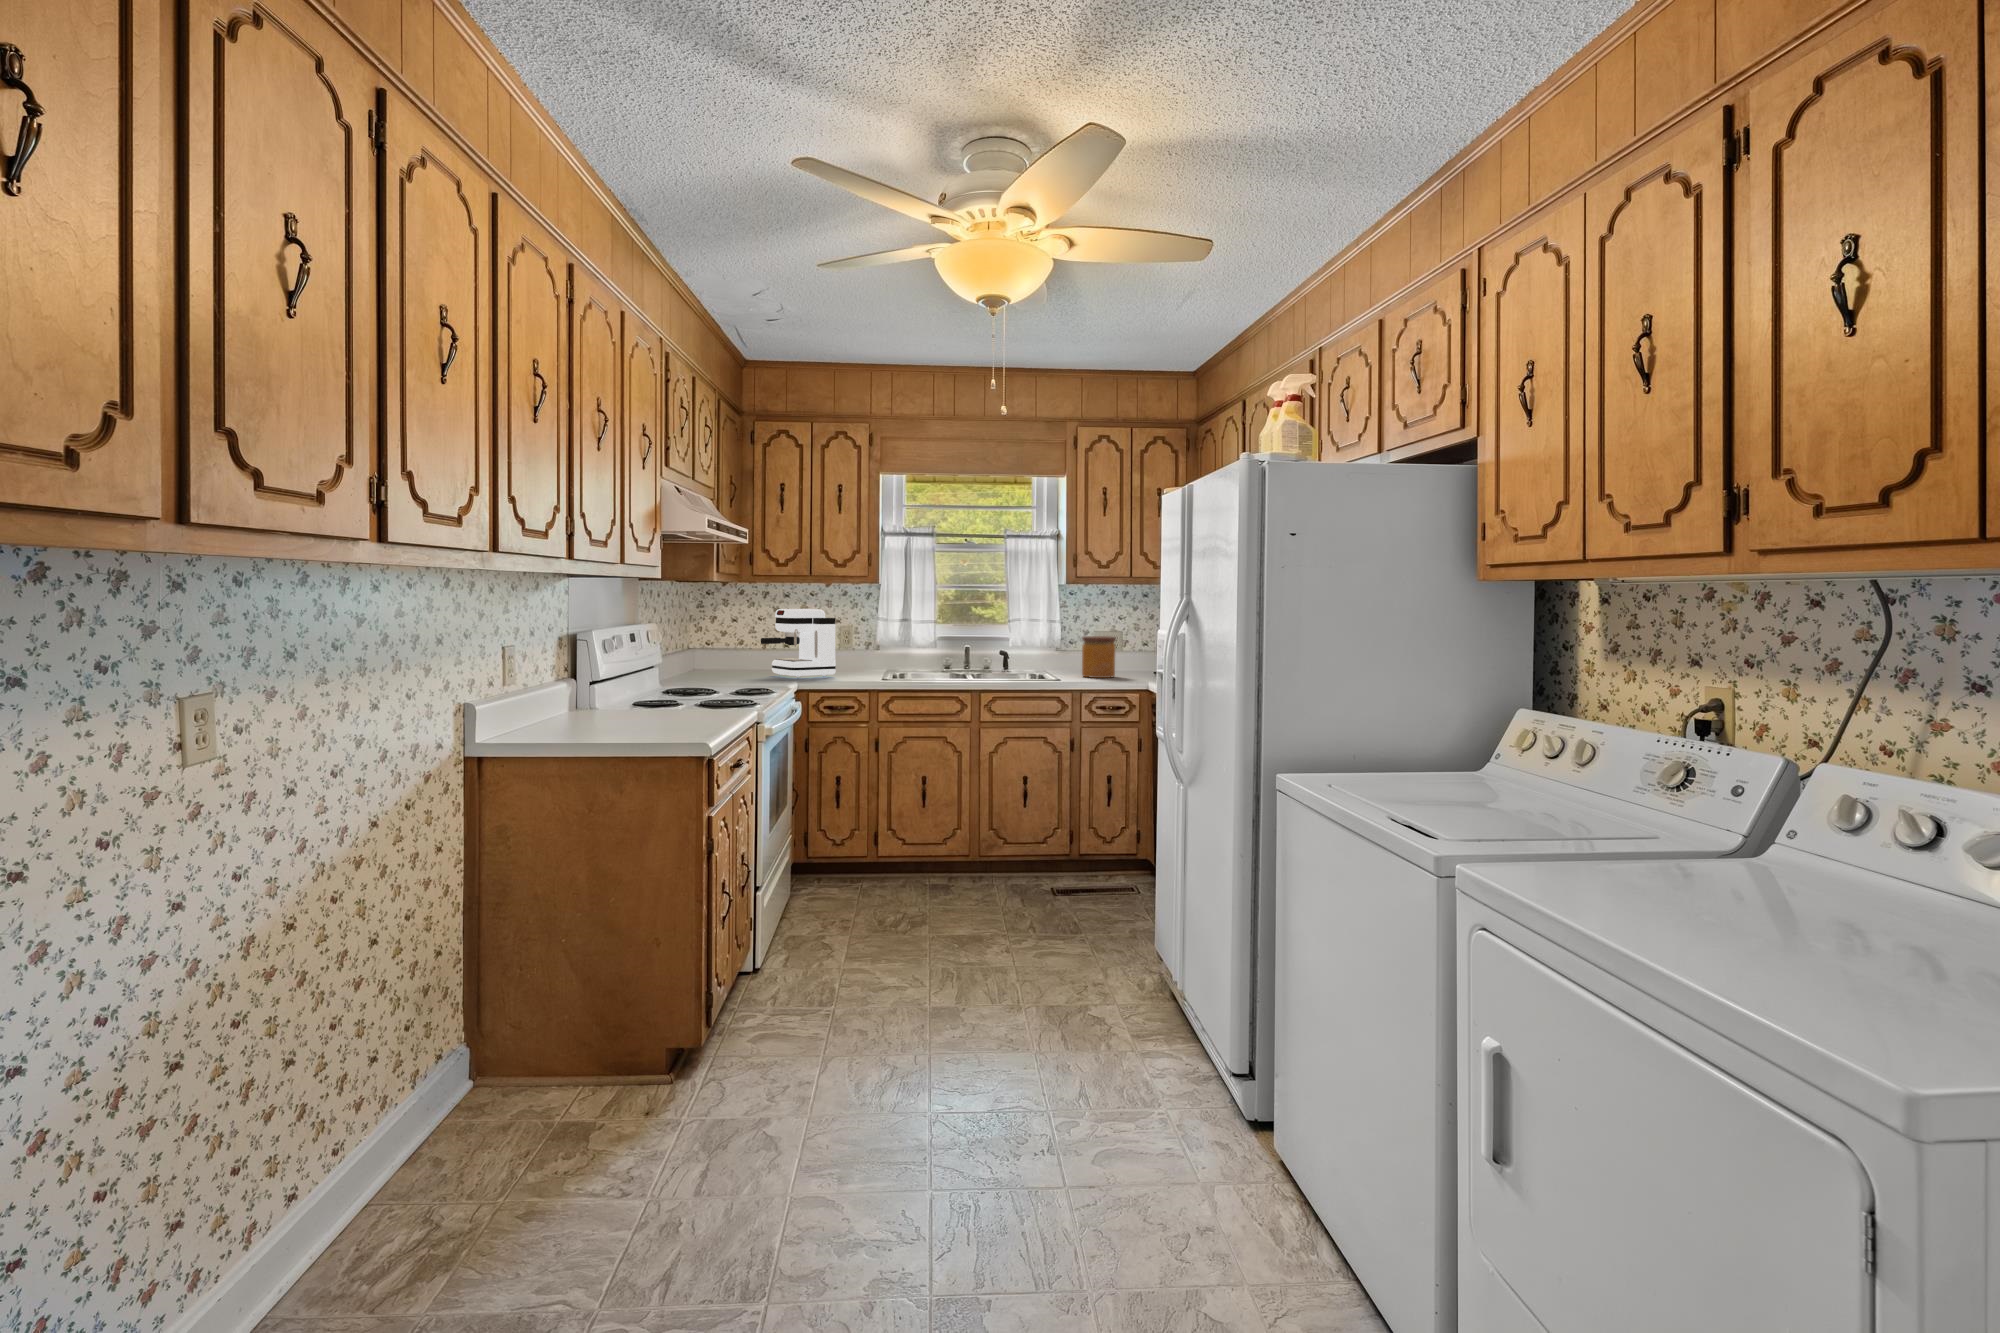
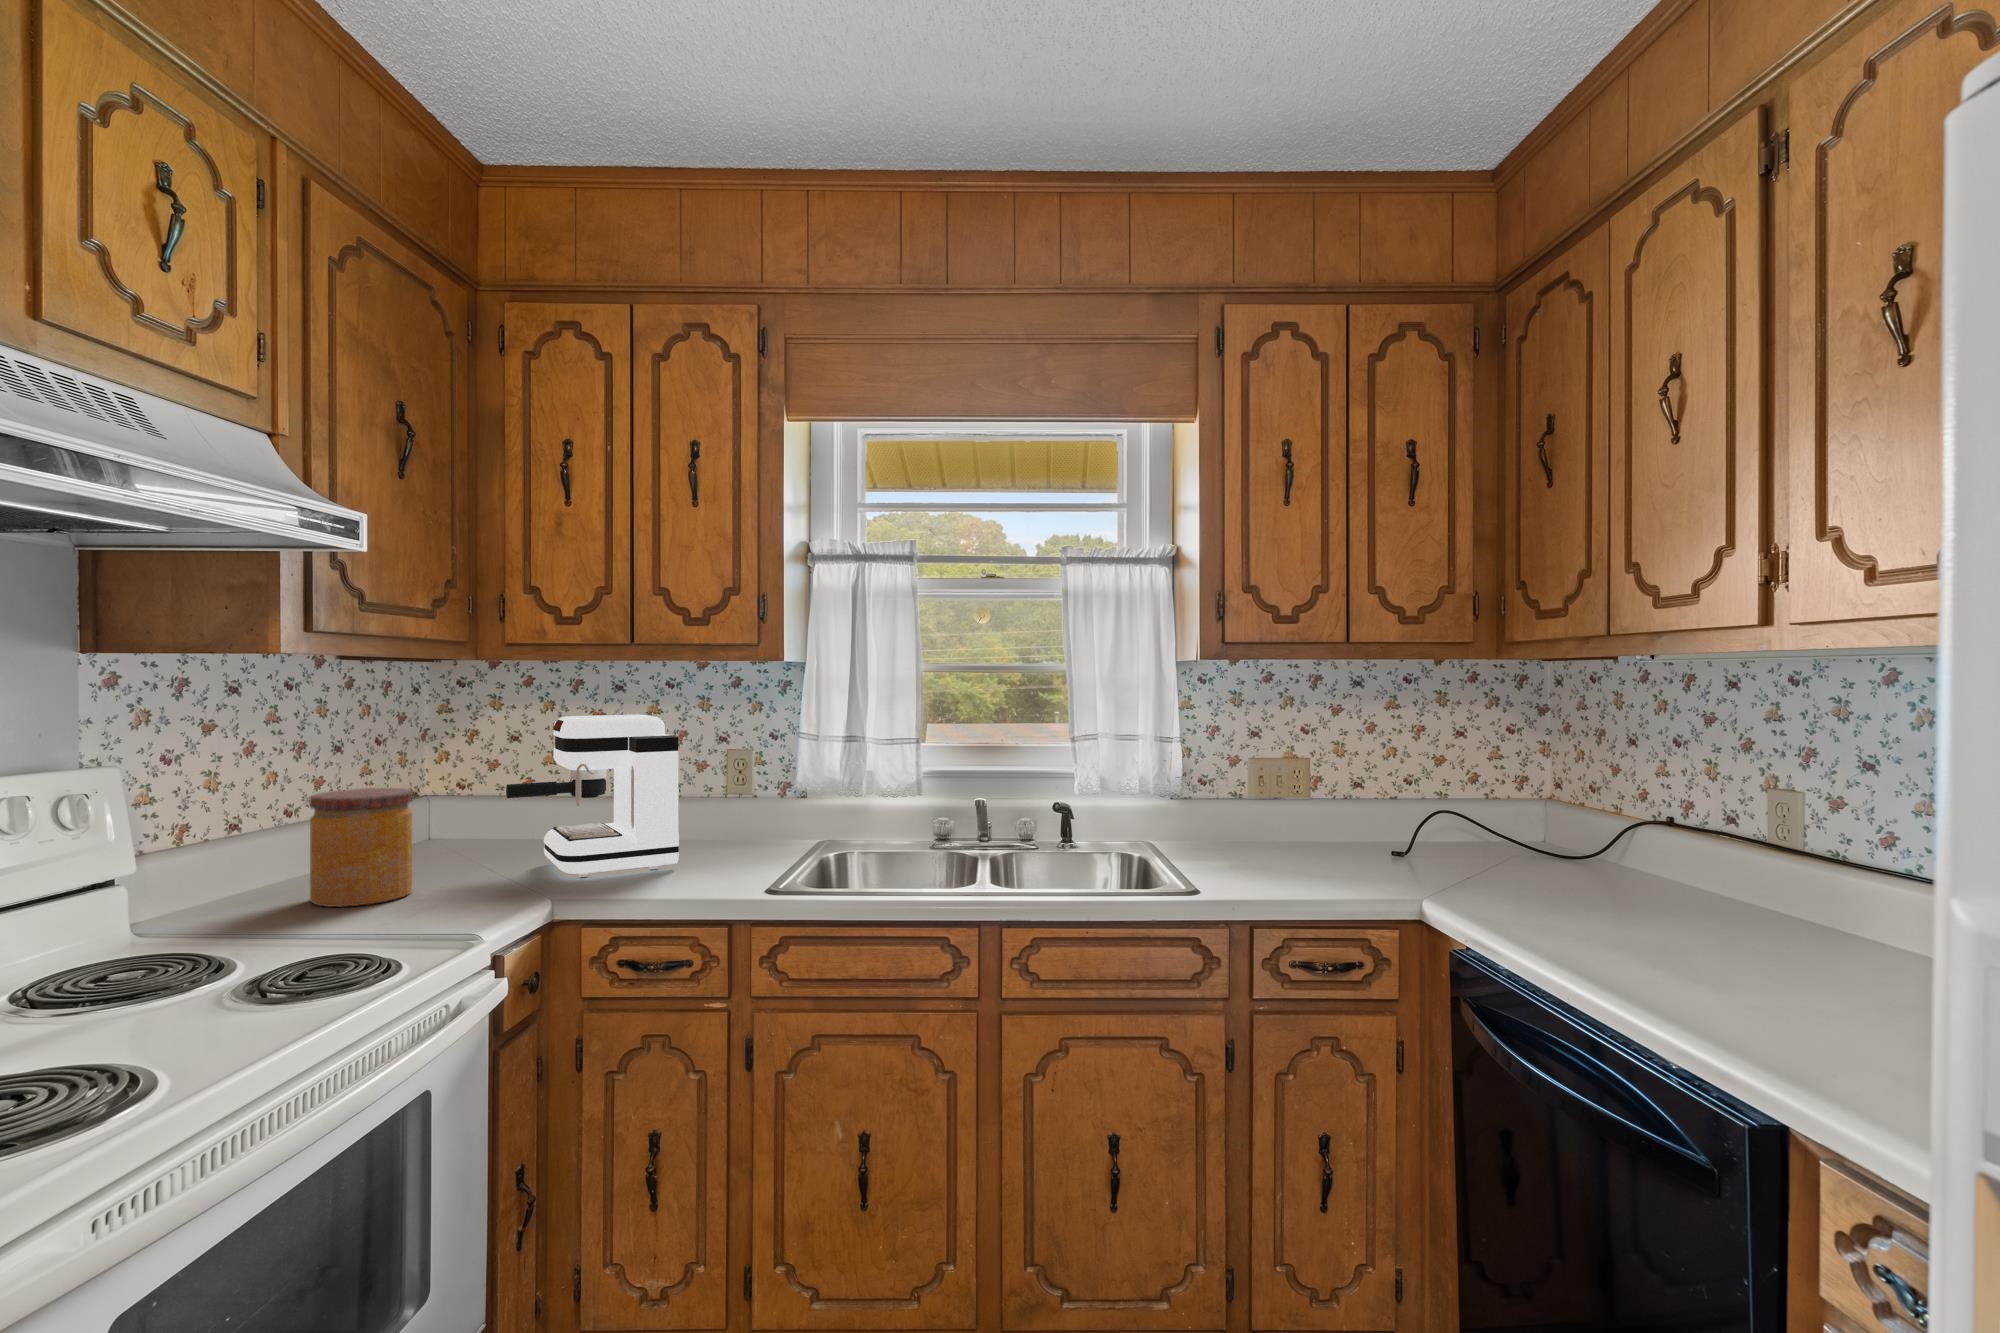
jar: present [1082,636,1116,678] -> present [310,788,413,907]

